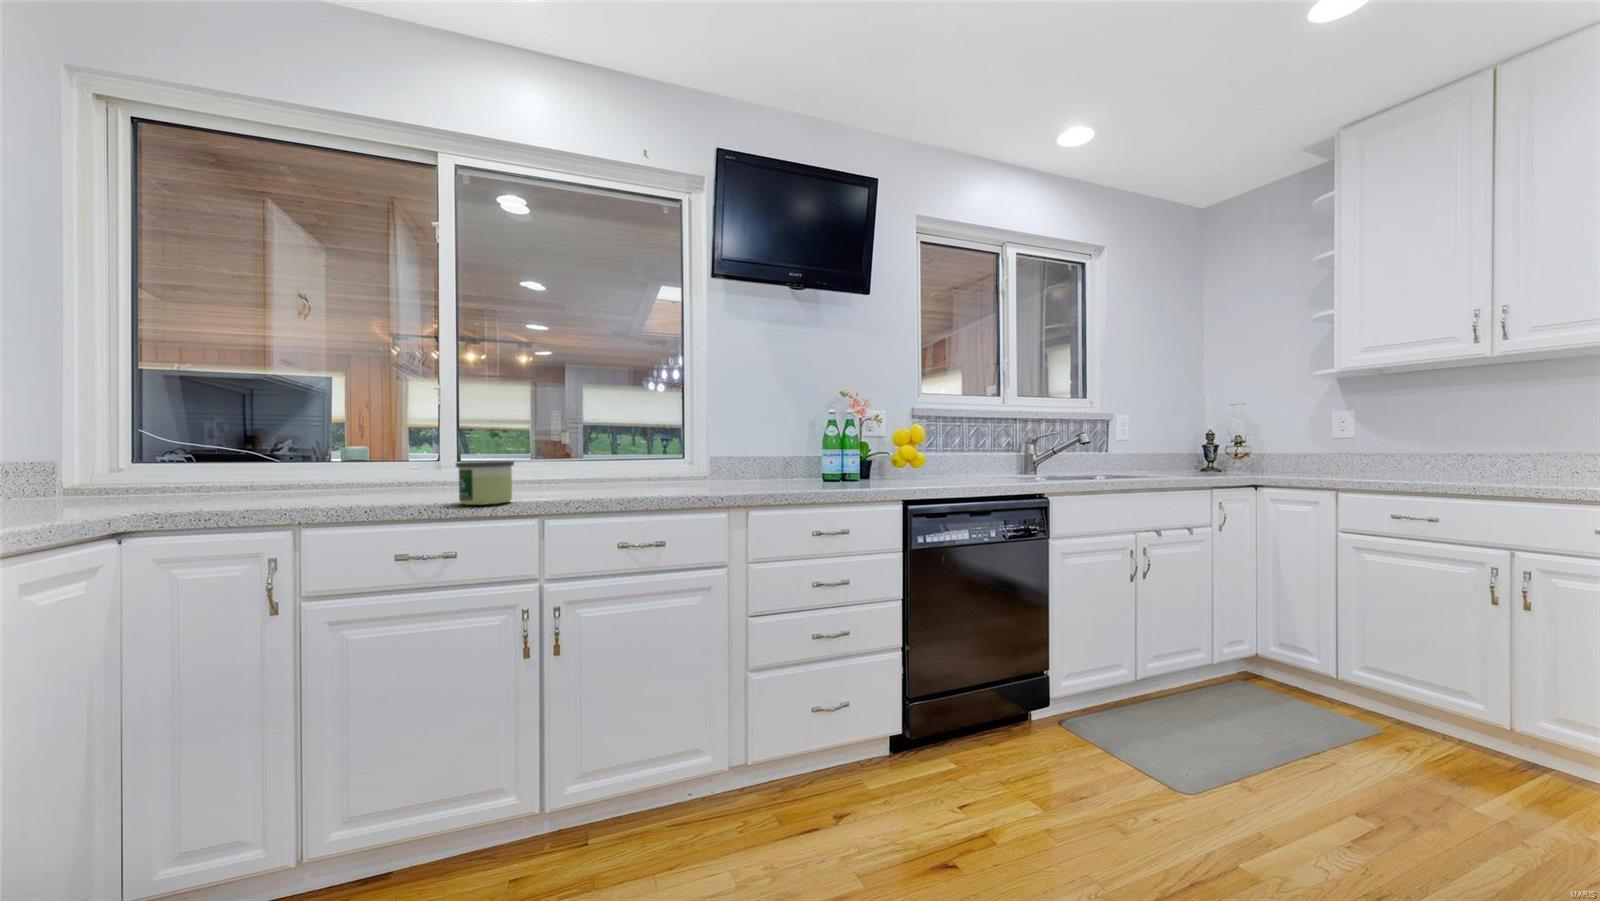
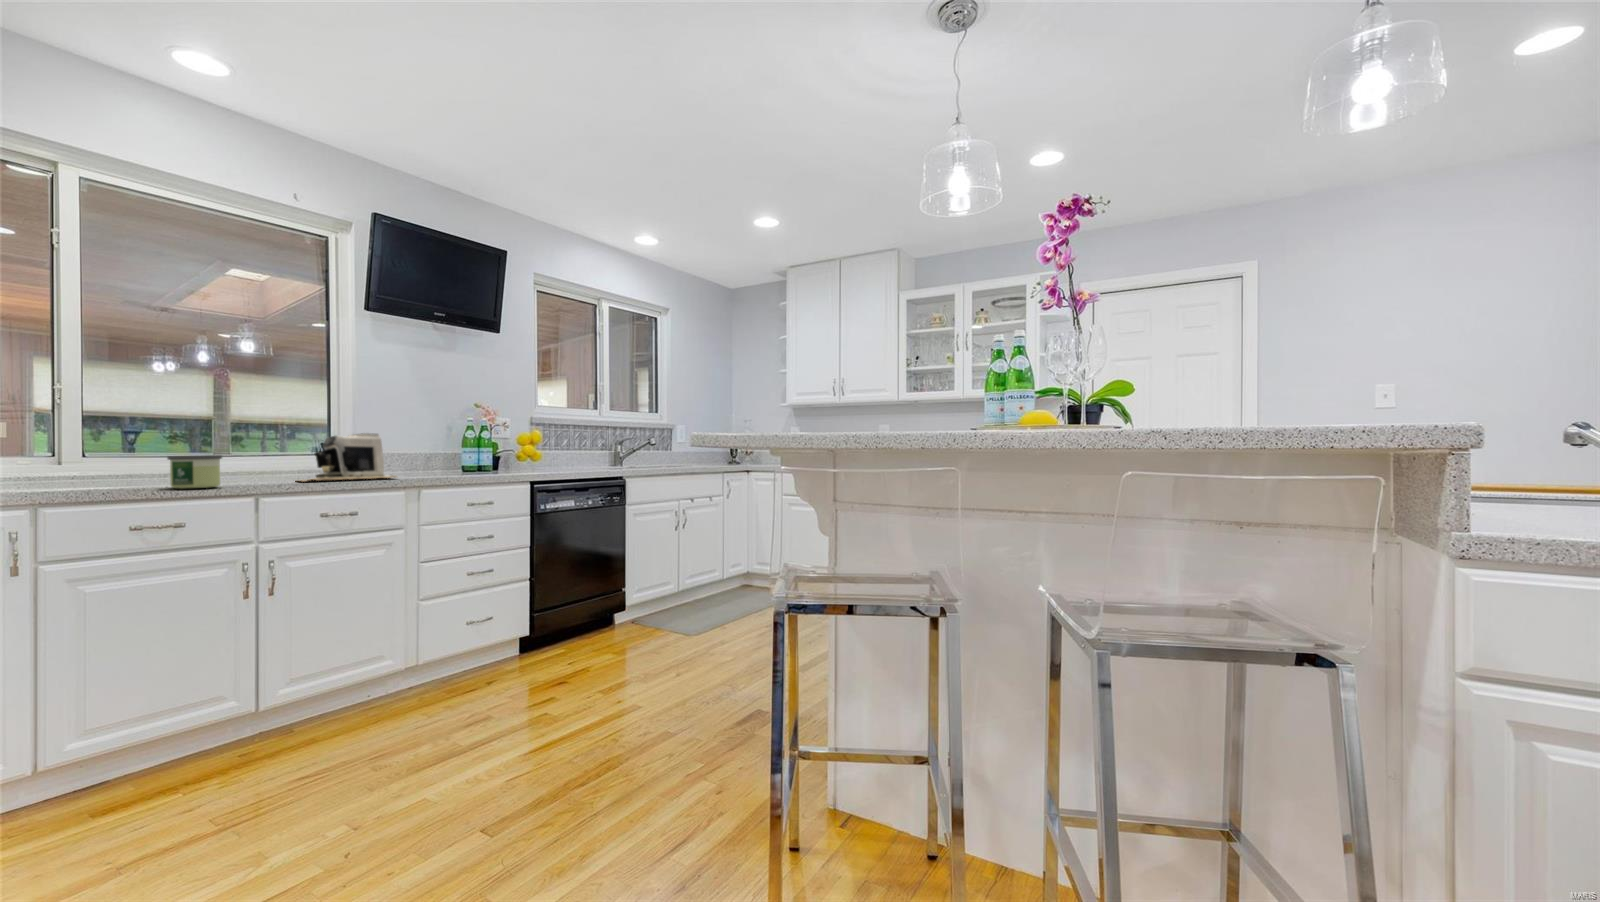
coffee maker: none [609,430,727,496] -> present [301,433,397,482]

